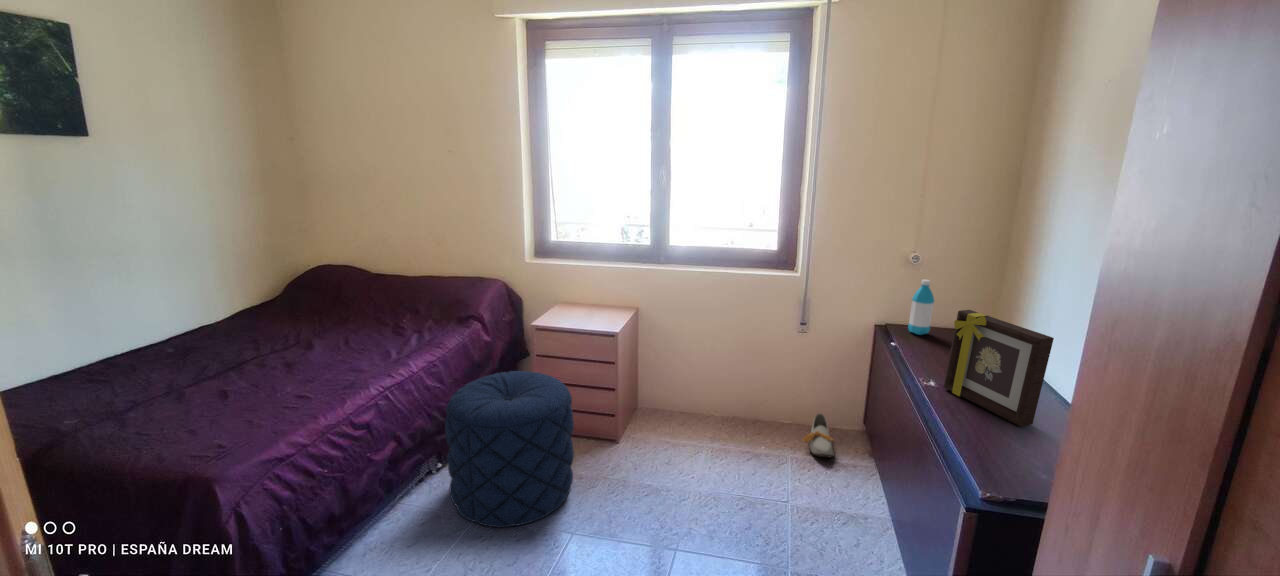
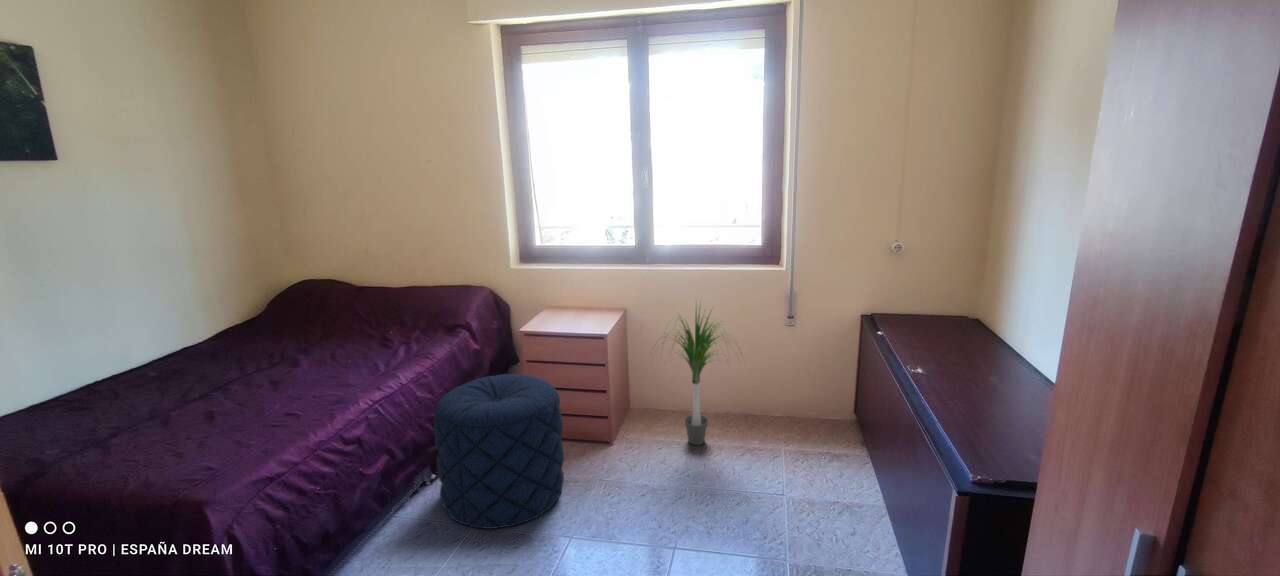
water bottle: present [908,280,934,335] -> none [896,268,920,324]
potted plant: none [658,299,756,445] -> present [655,313,724,445]
picture frame: present [944,310,1054,426] -> none [924,291,1020,401]
shoe: present [802,414,834,457] -> none [795,409,828,451]

